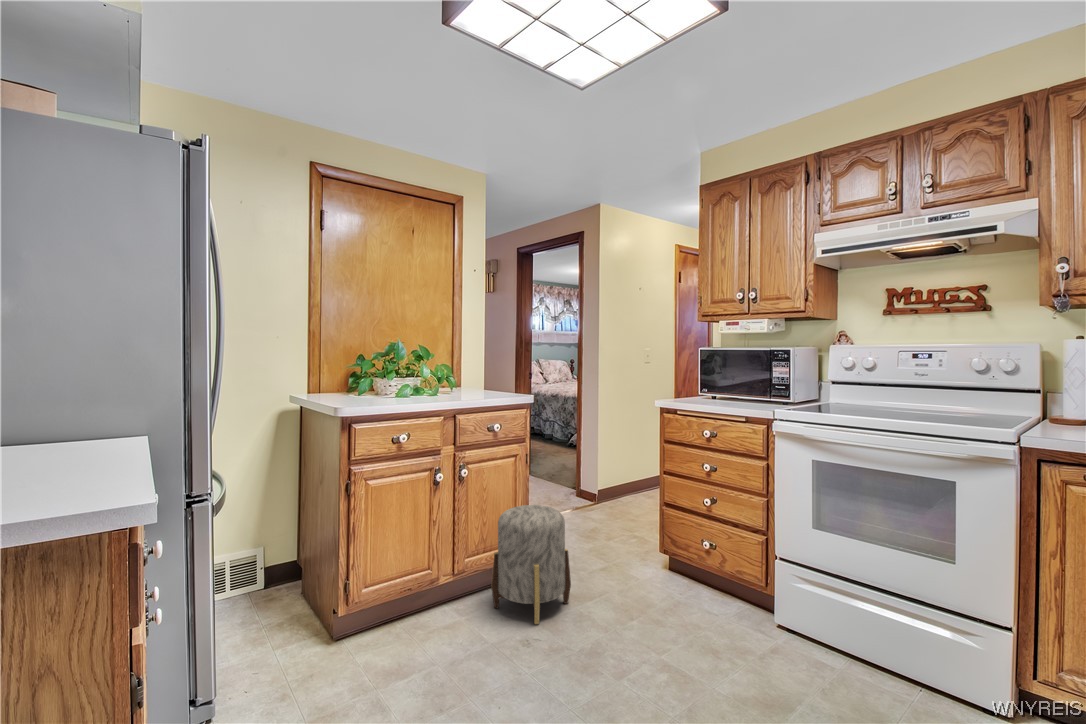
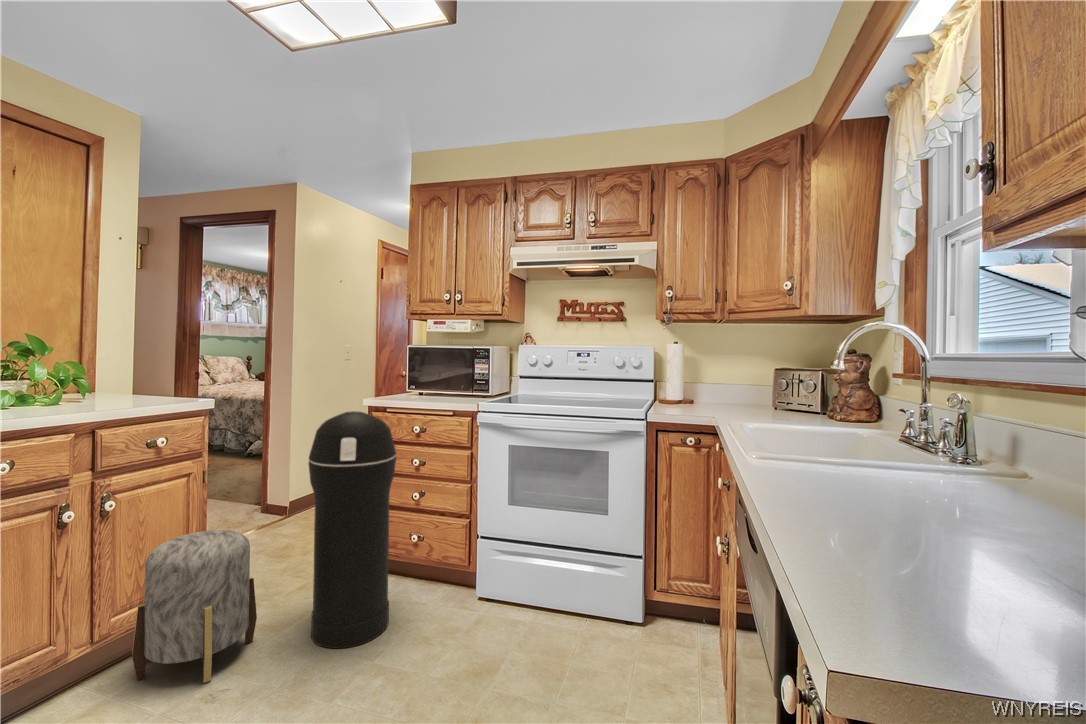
trash can: none [608,415,685,633] -> present [308,411,396,649]

